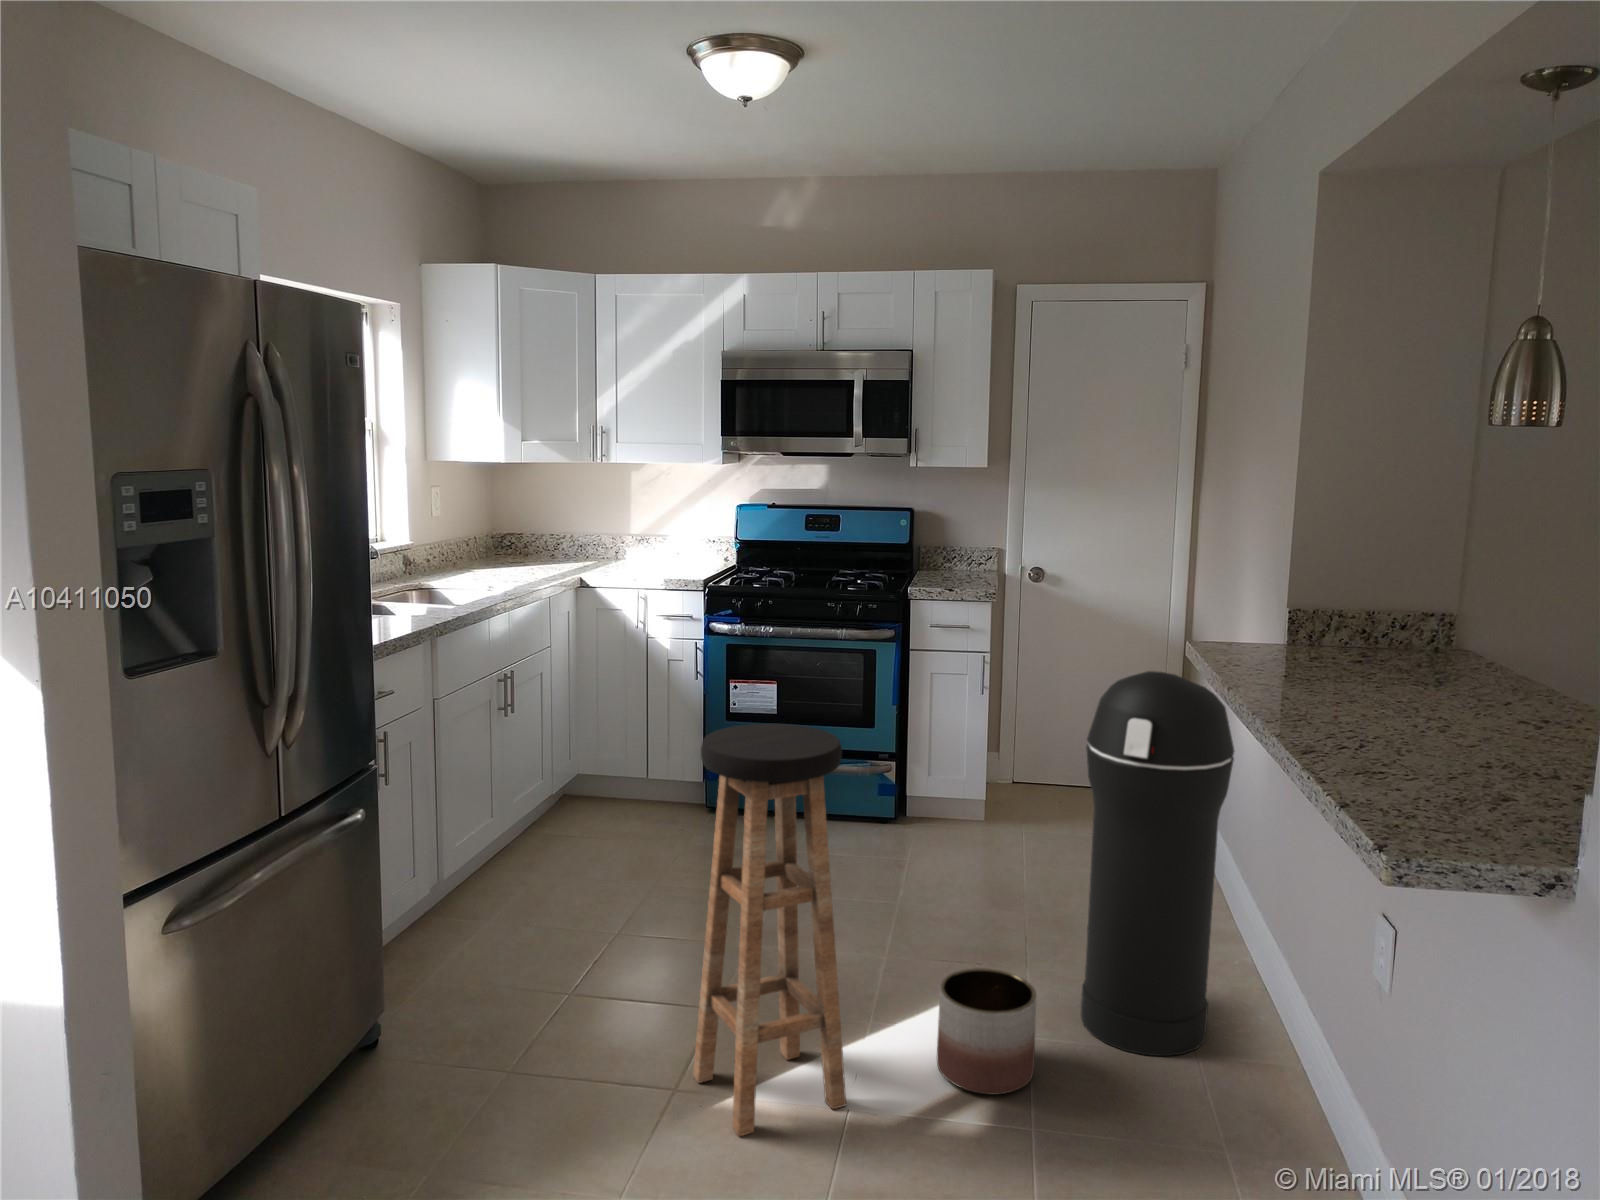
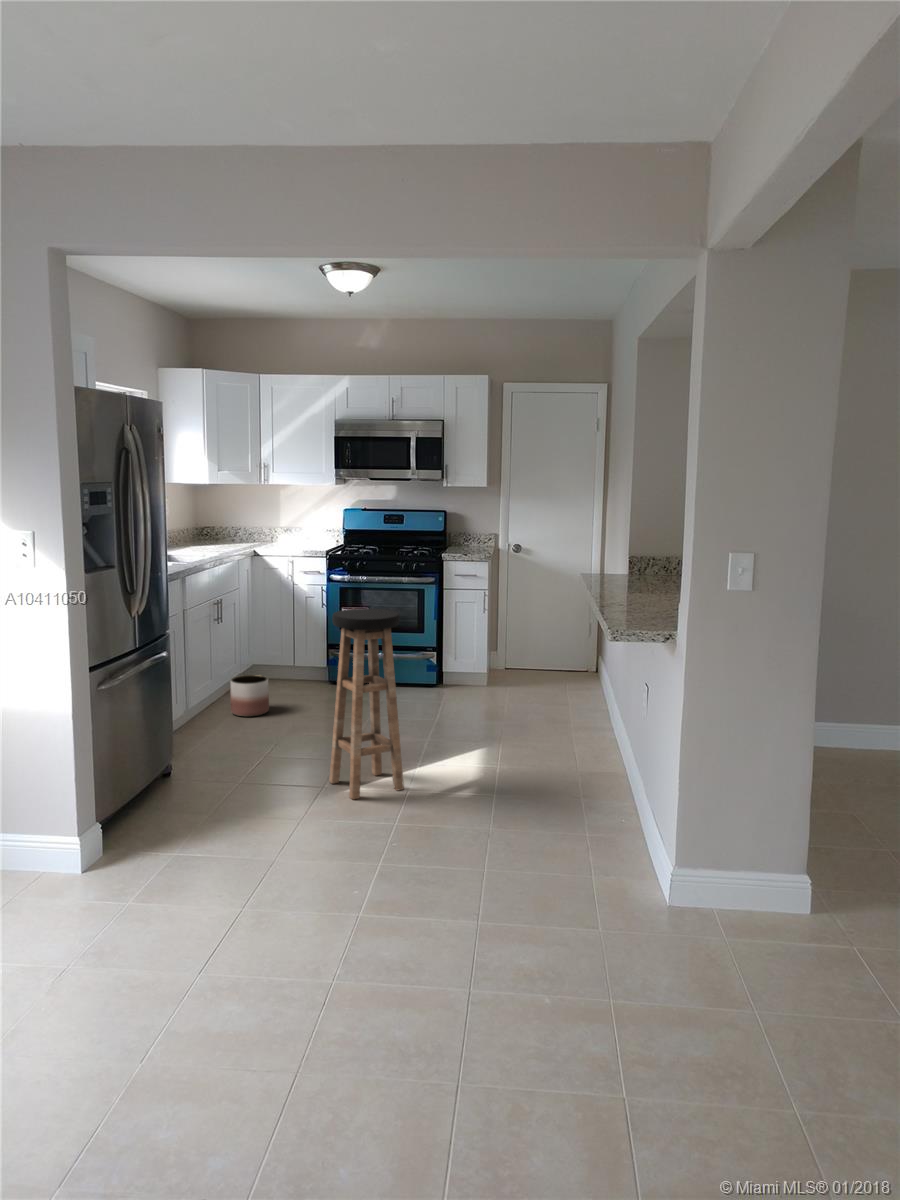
trash can: present [1081,671,1234,1056] -> none [522,584,592,771]
planter: present [937,968,1037,1095] -> present [230,675,269,717]

